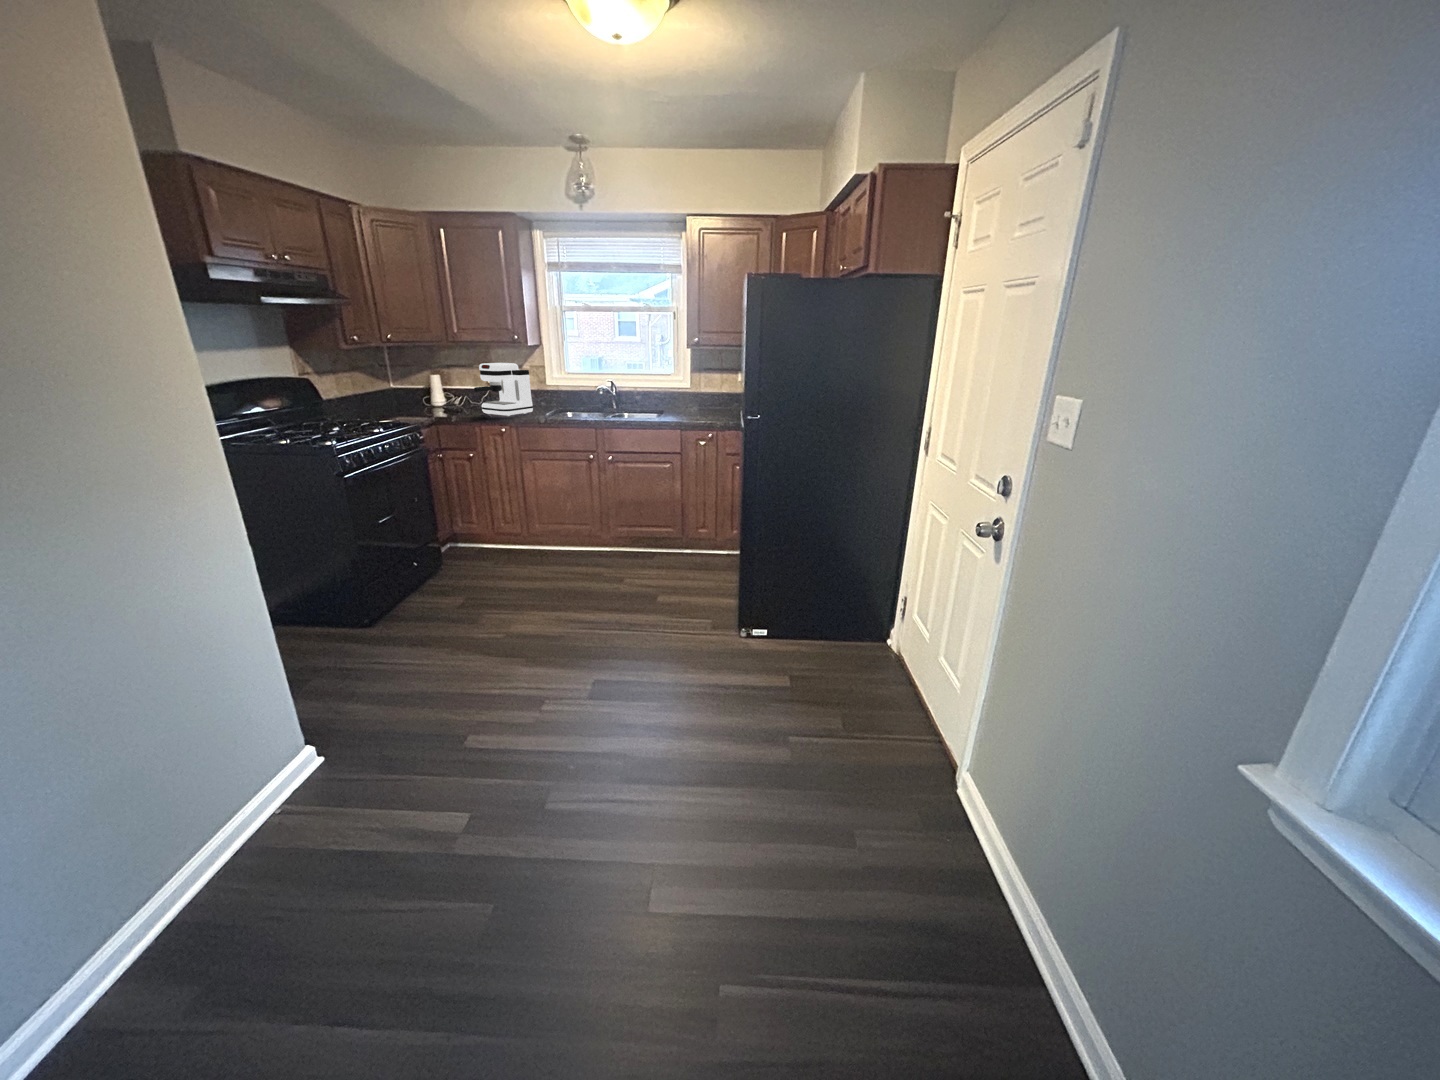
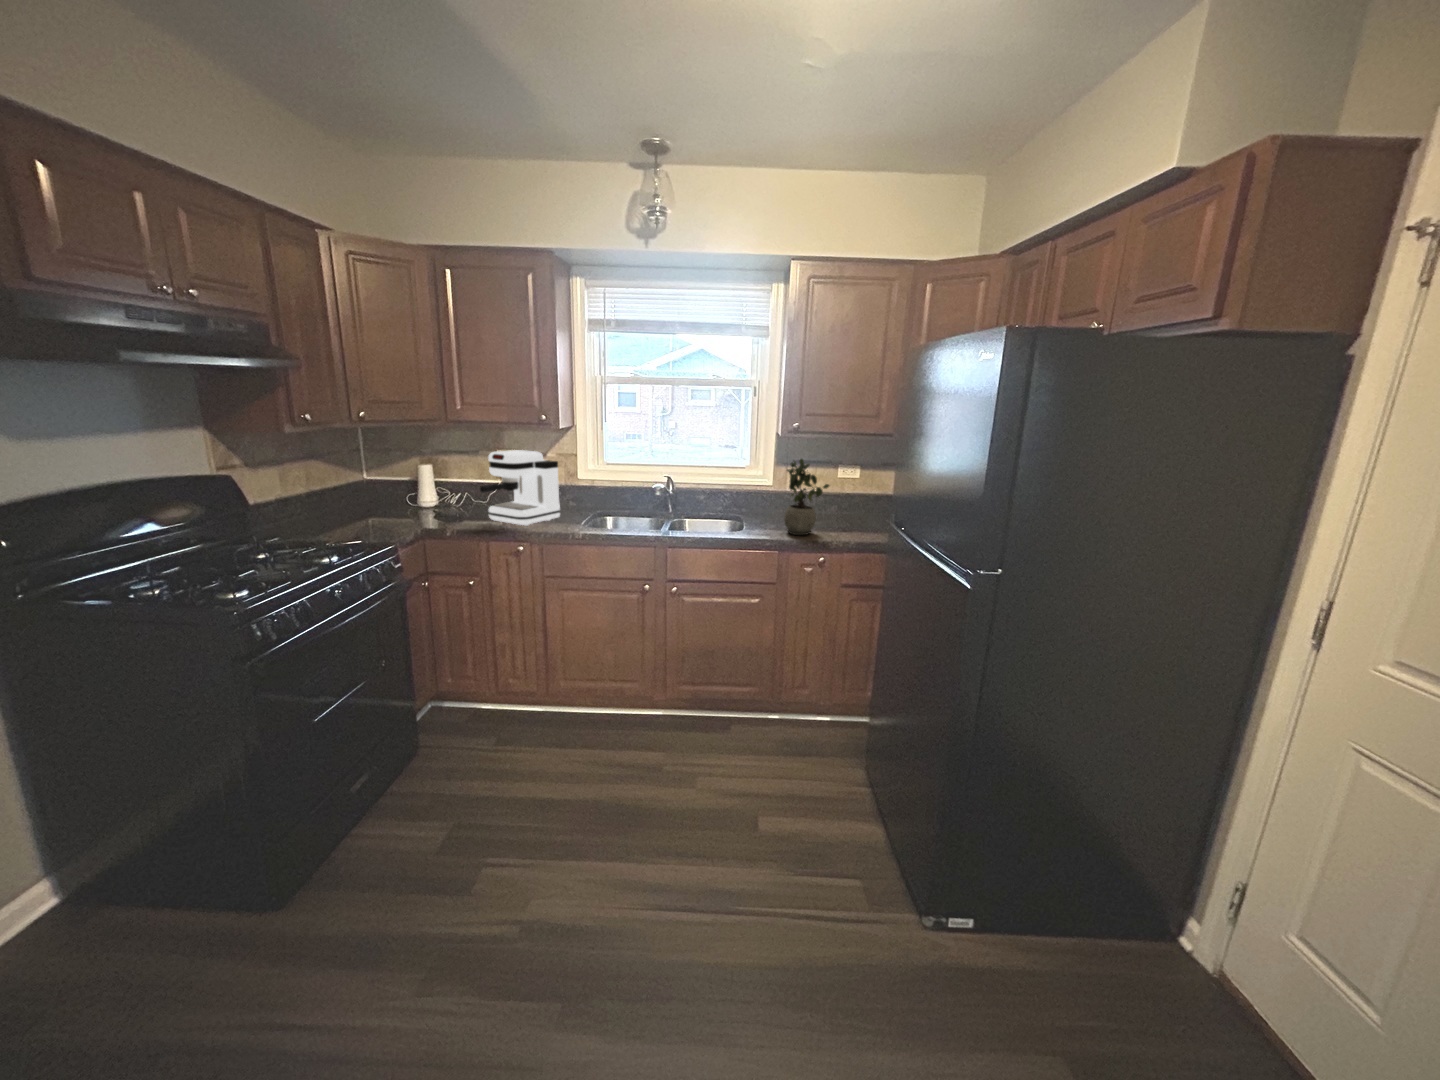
potted plant: none [687,364,714,419] -> present [784,459,829,535]

